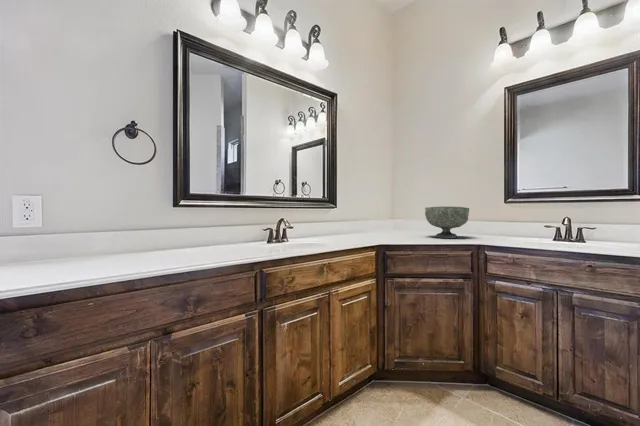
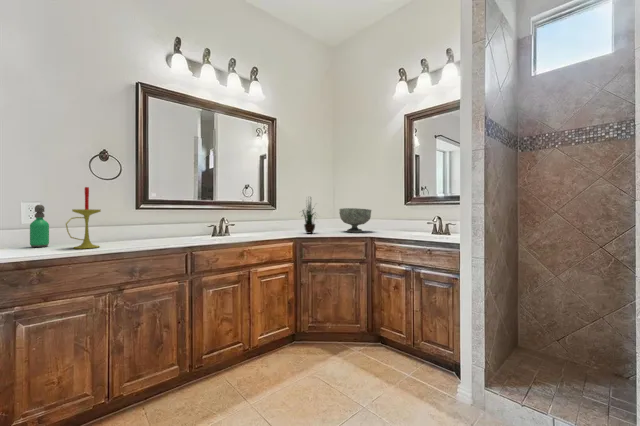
candle: none [81,169,135,269] -> present [66,187,101,249]
potted plant: none [378,182,407,240] -> present [303,203,315,234]
soap dispenser: none [24,200,54,266] -> present [30,205,49,247]

